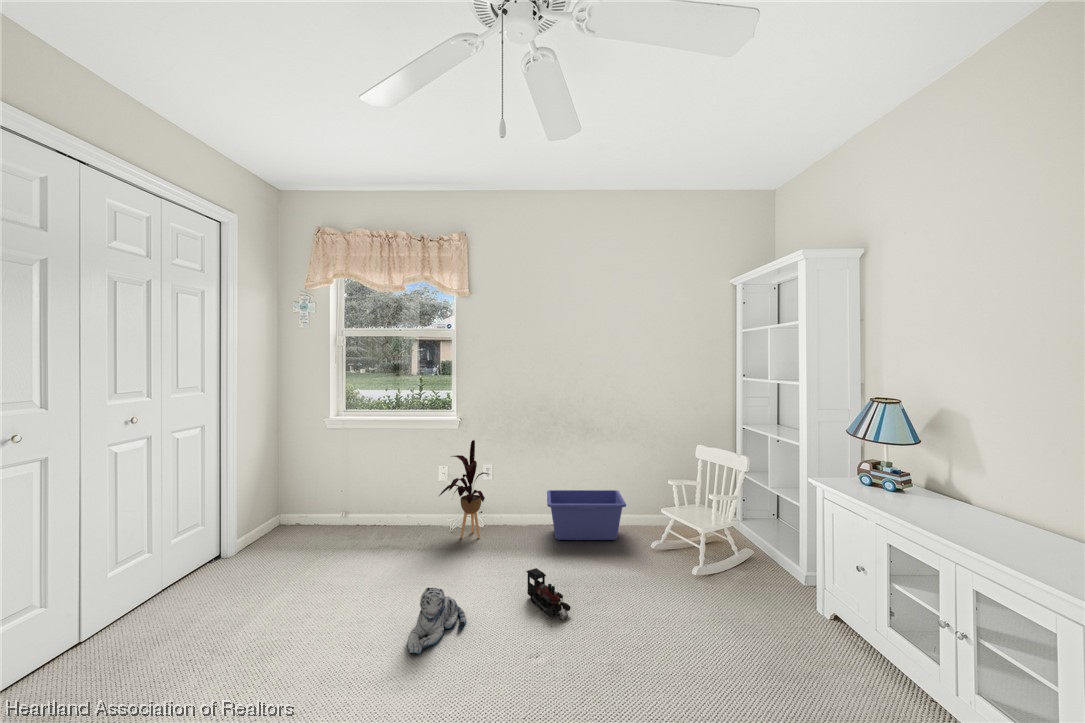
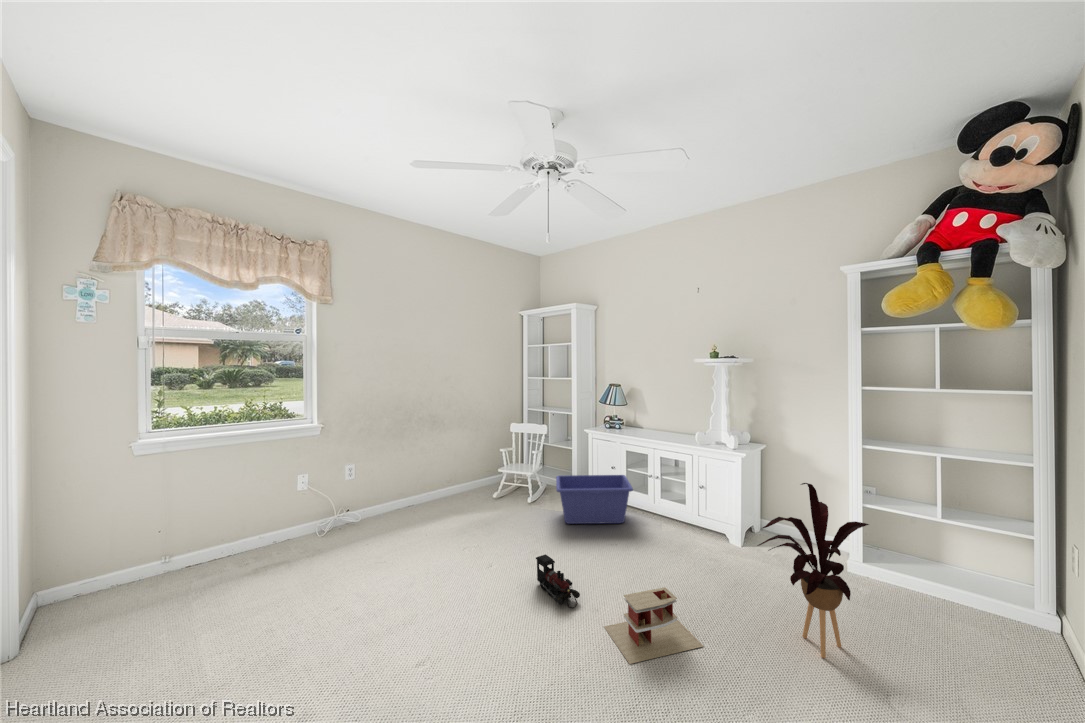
house plant: present [439,440,488,538] -> present [757,483,869,658]
plush toy: present [407,587,466,654] -> none [415,577,476,646]
toy house: none [594,599,690,670] -> present [604,587,703,664]

